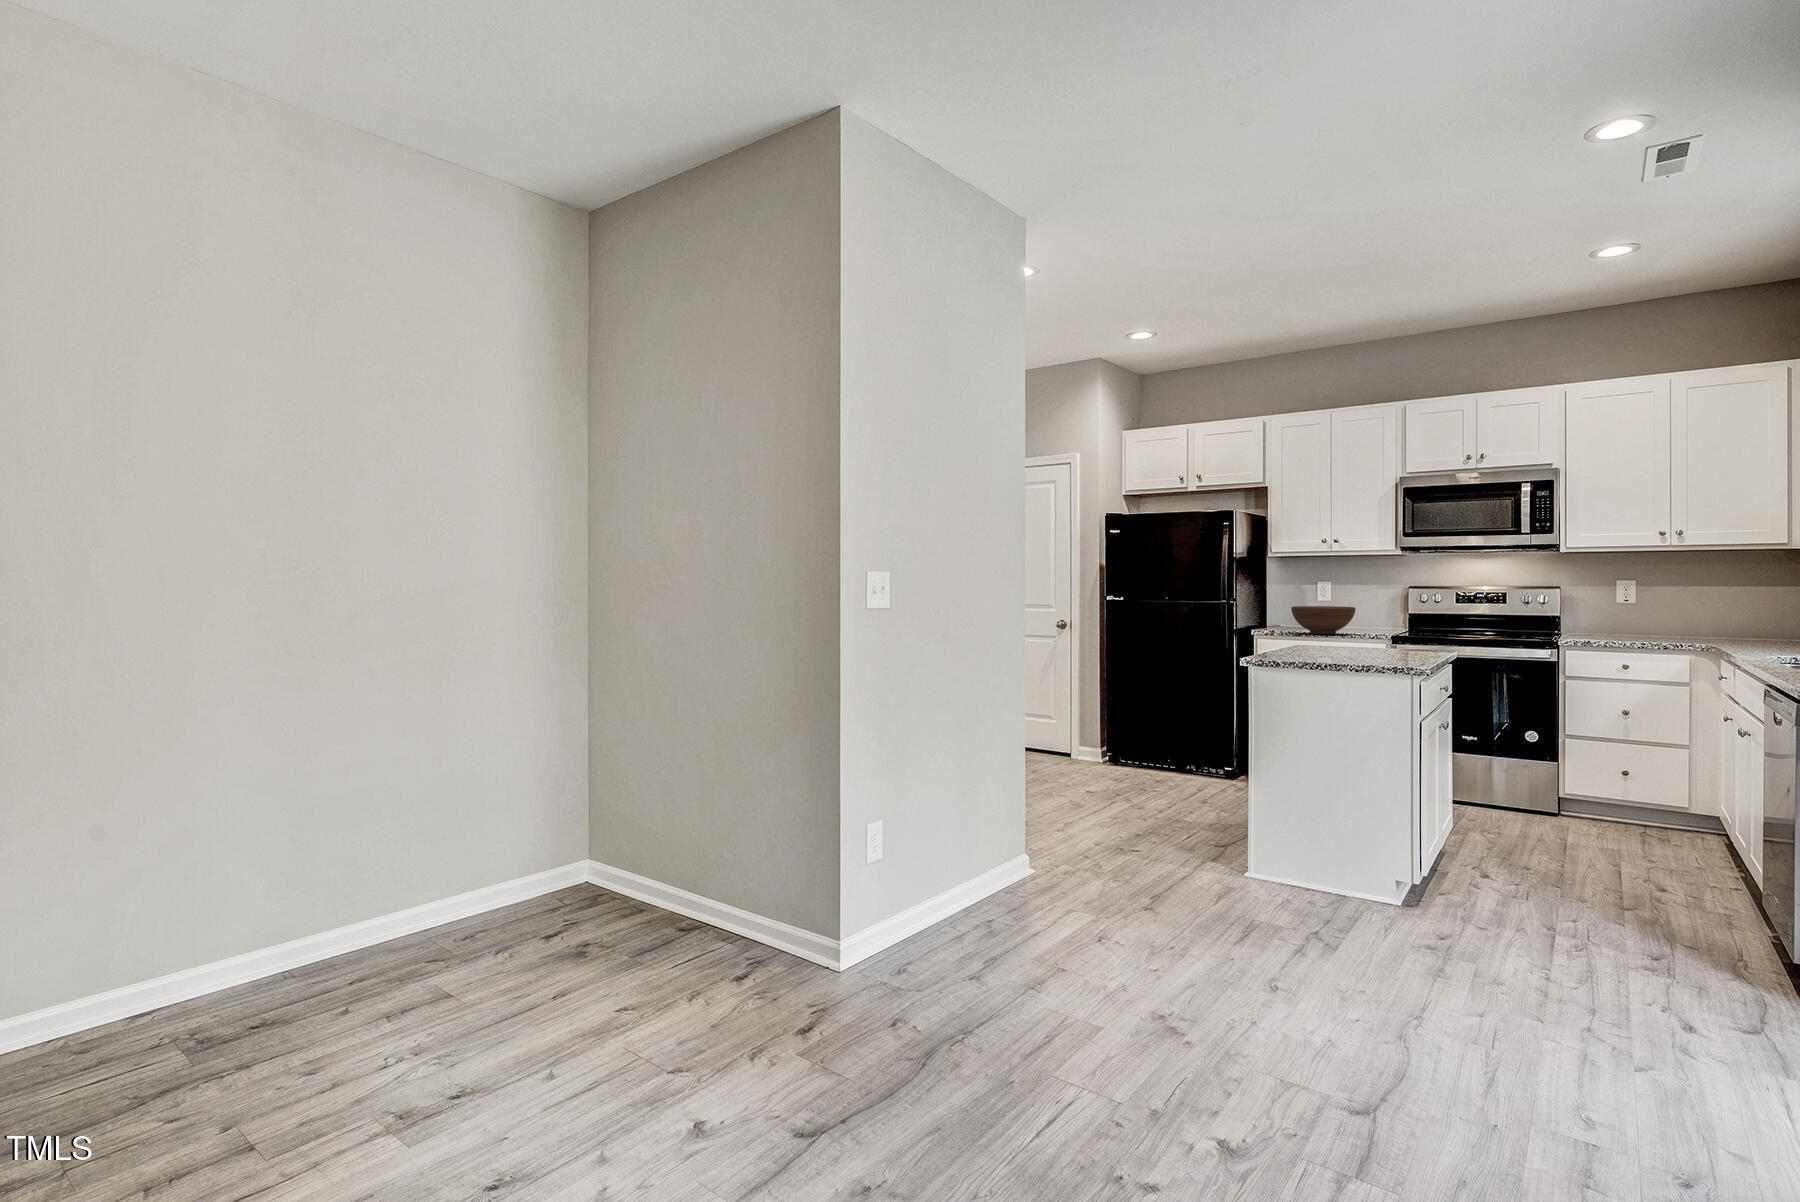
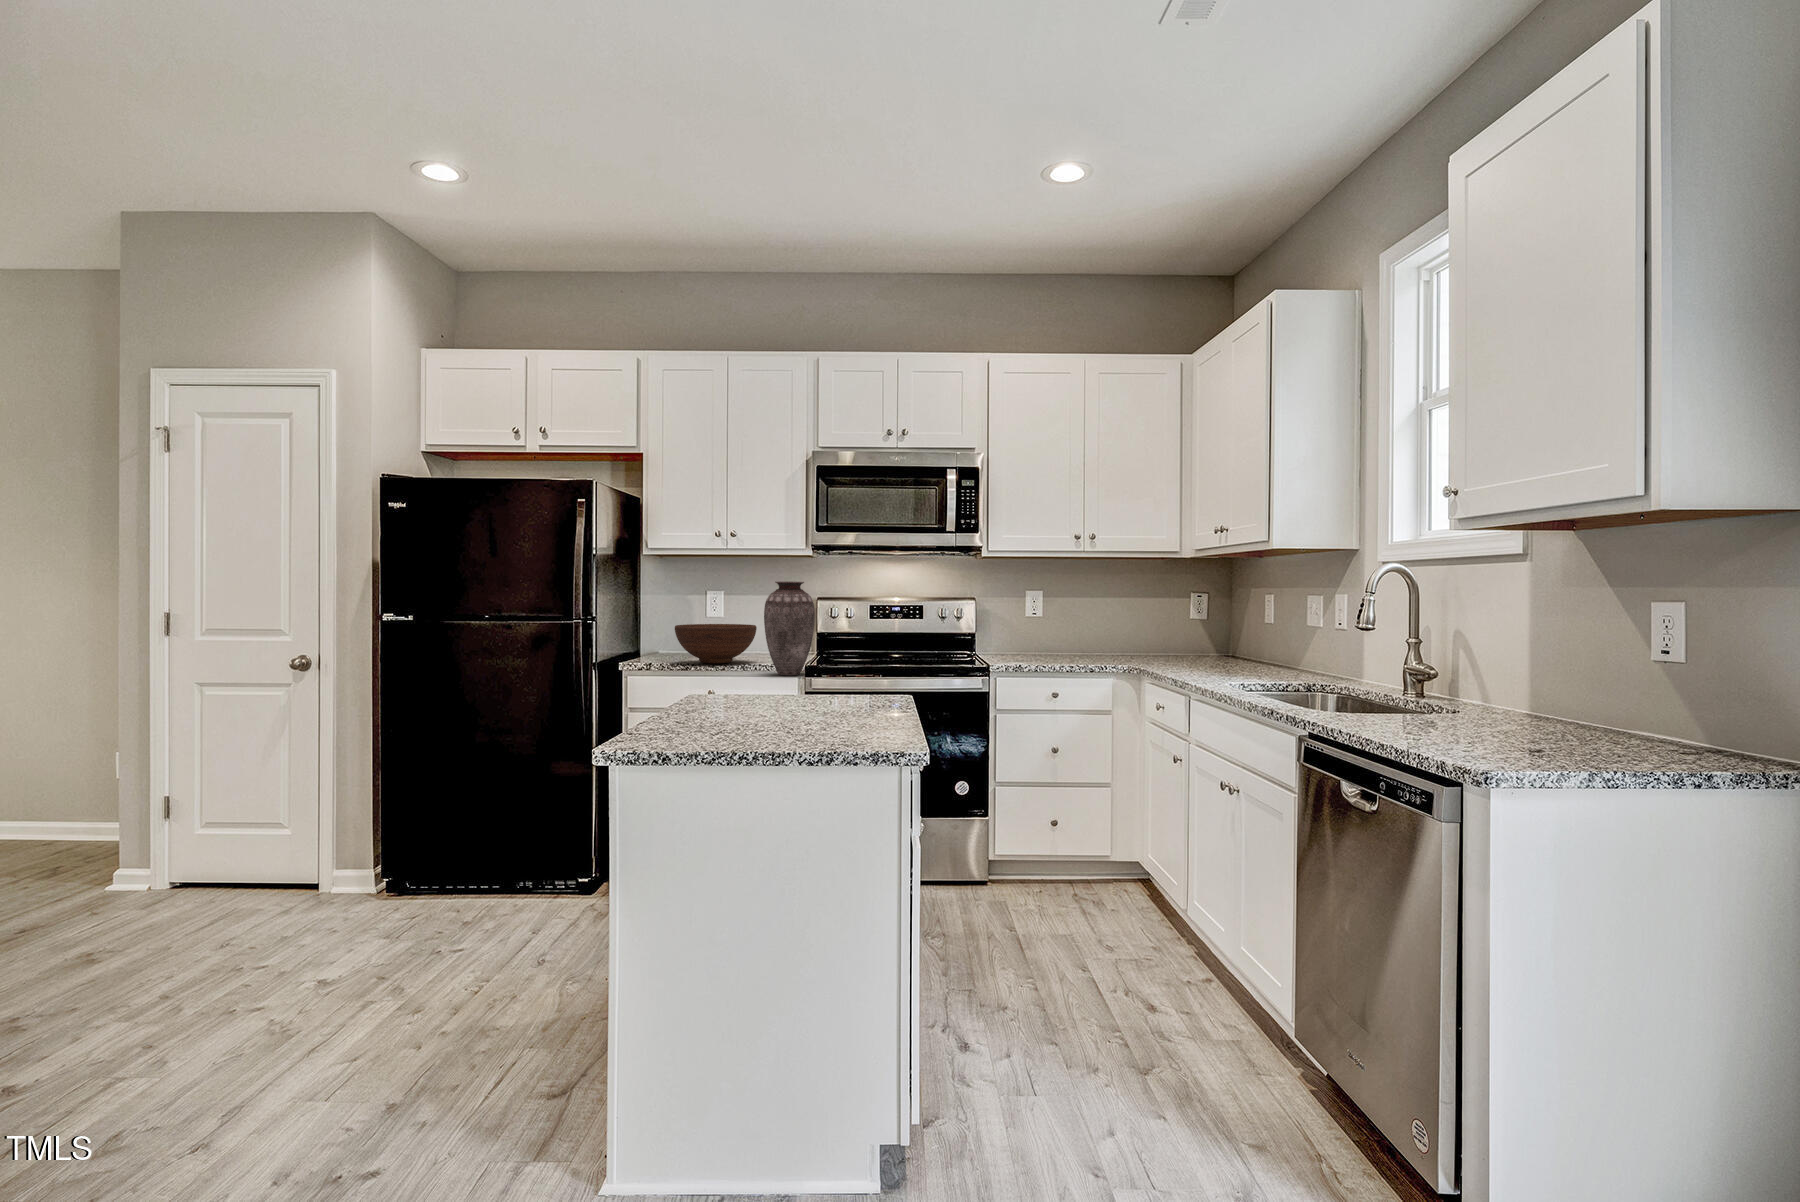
vase: none [1356,575,1396,641] -> present [764,581,815,675]

